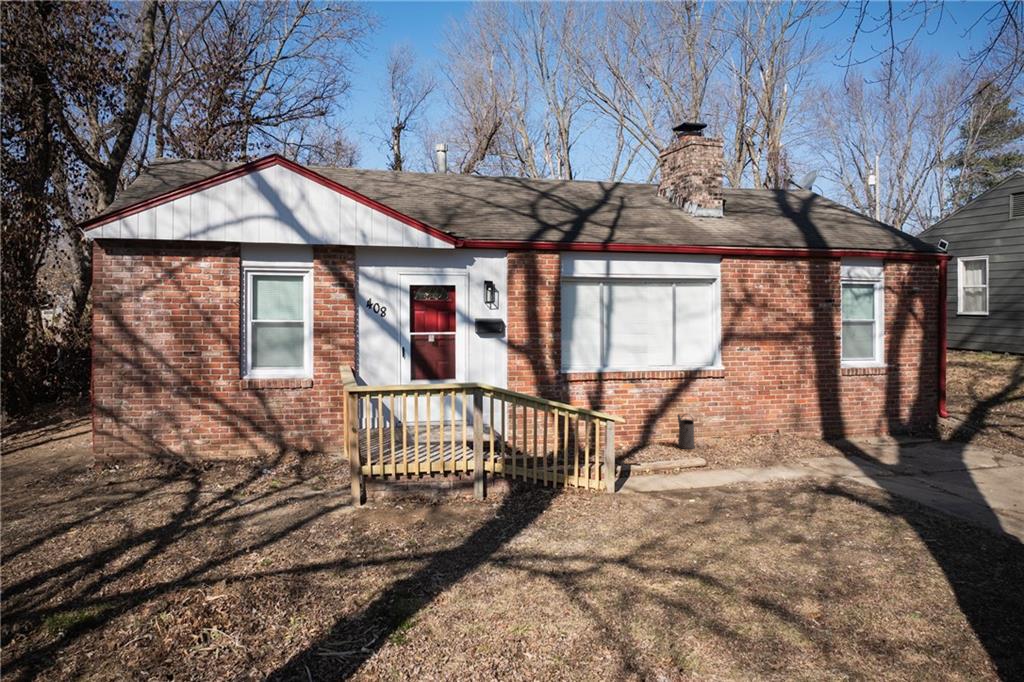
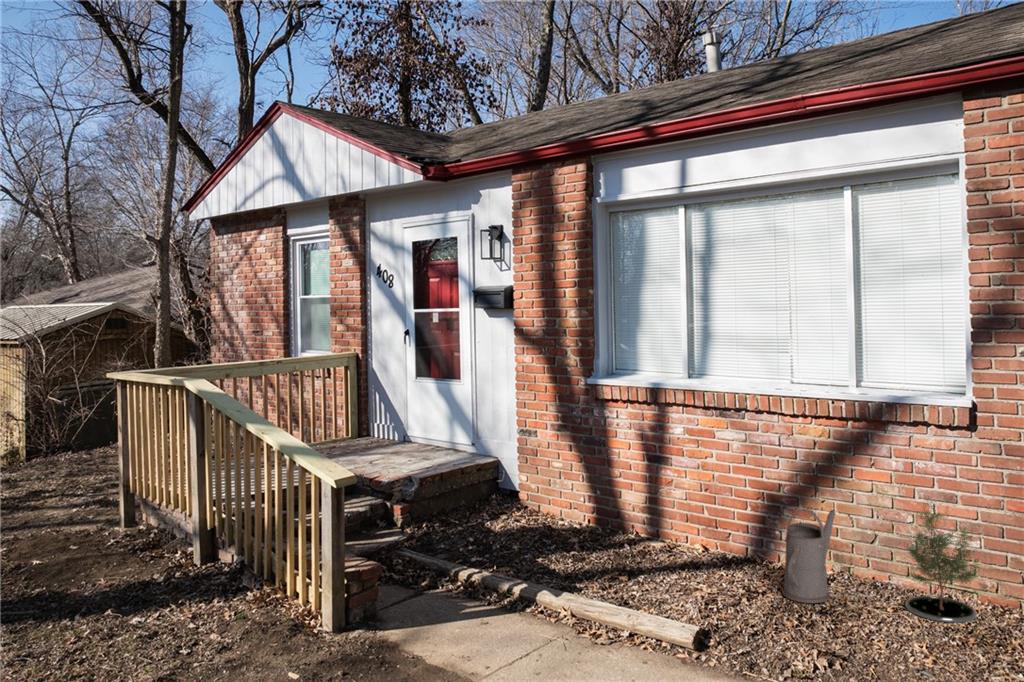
potted tree: none [712,403,736,445] -> present [905,500,981,622]

